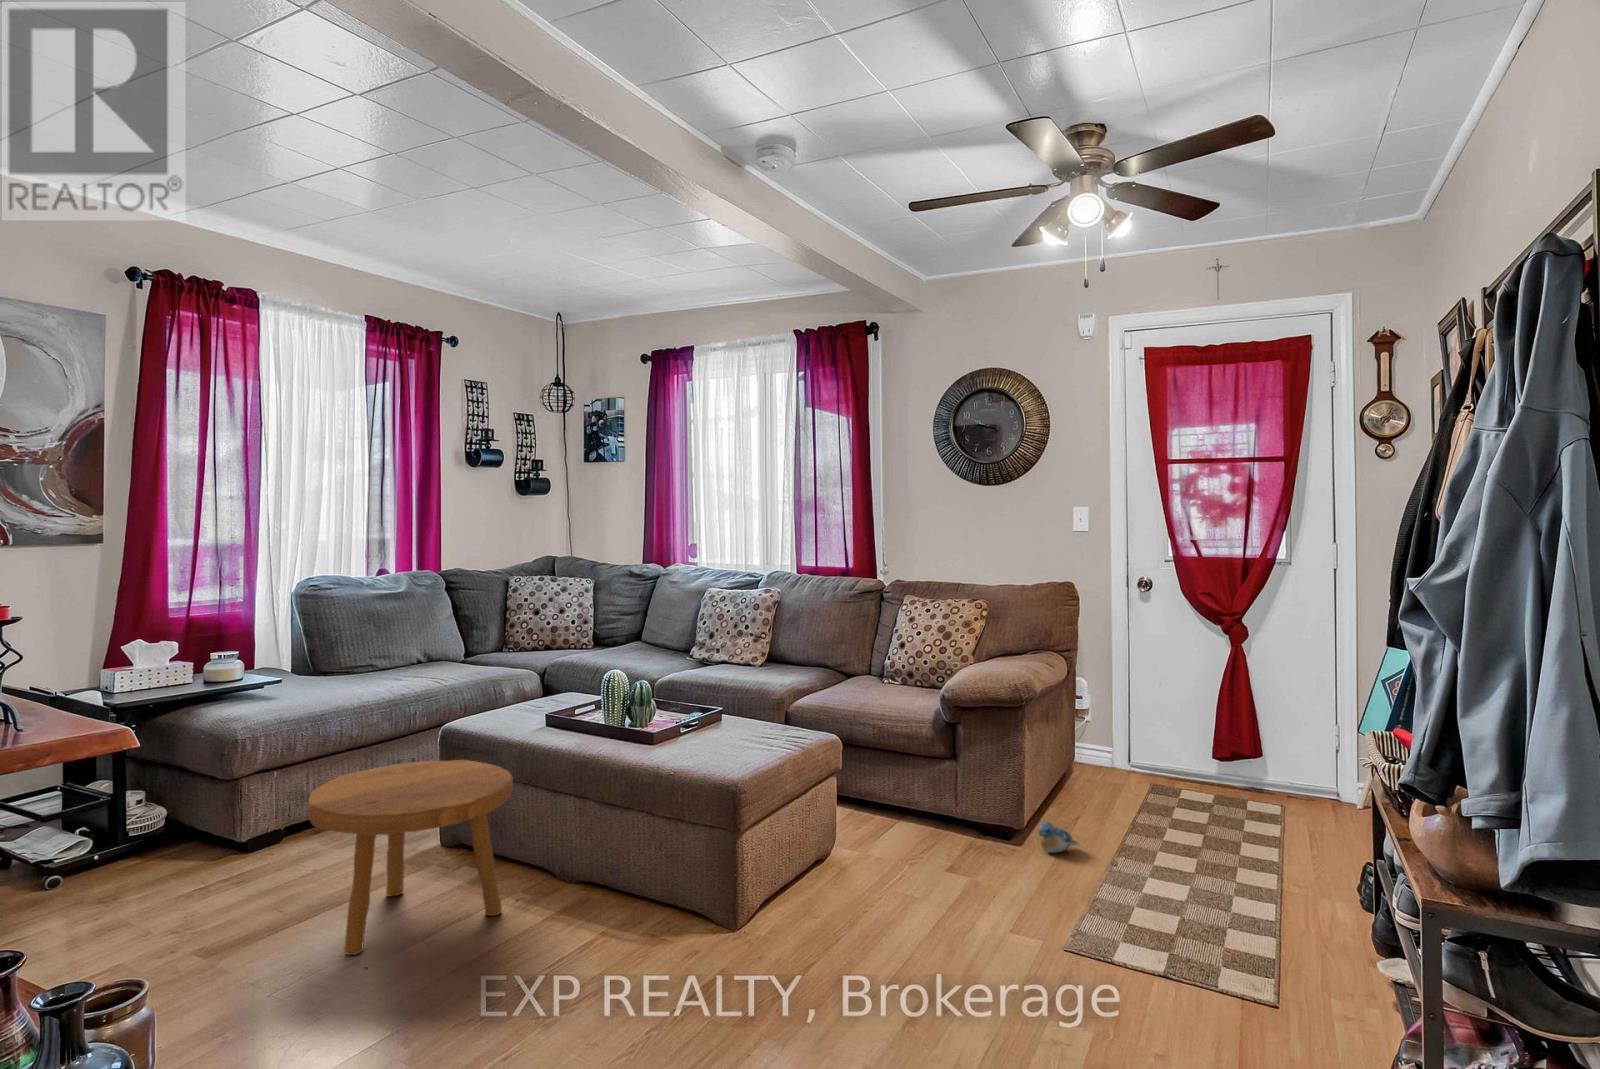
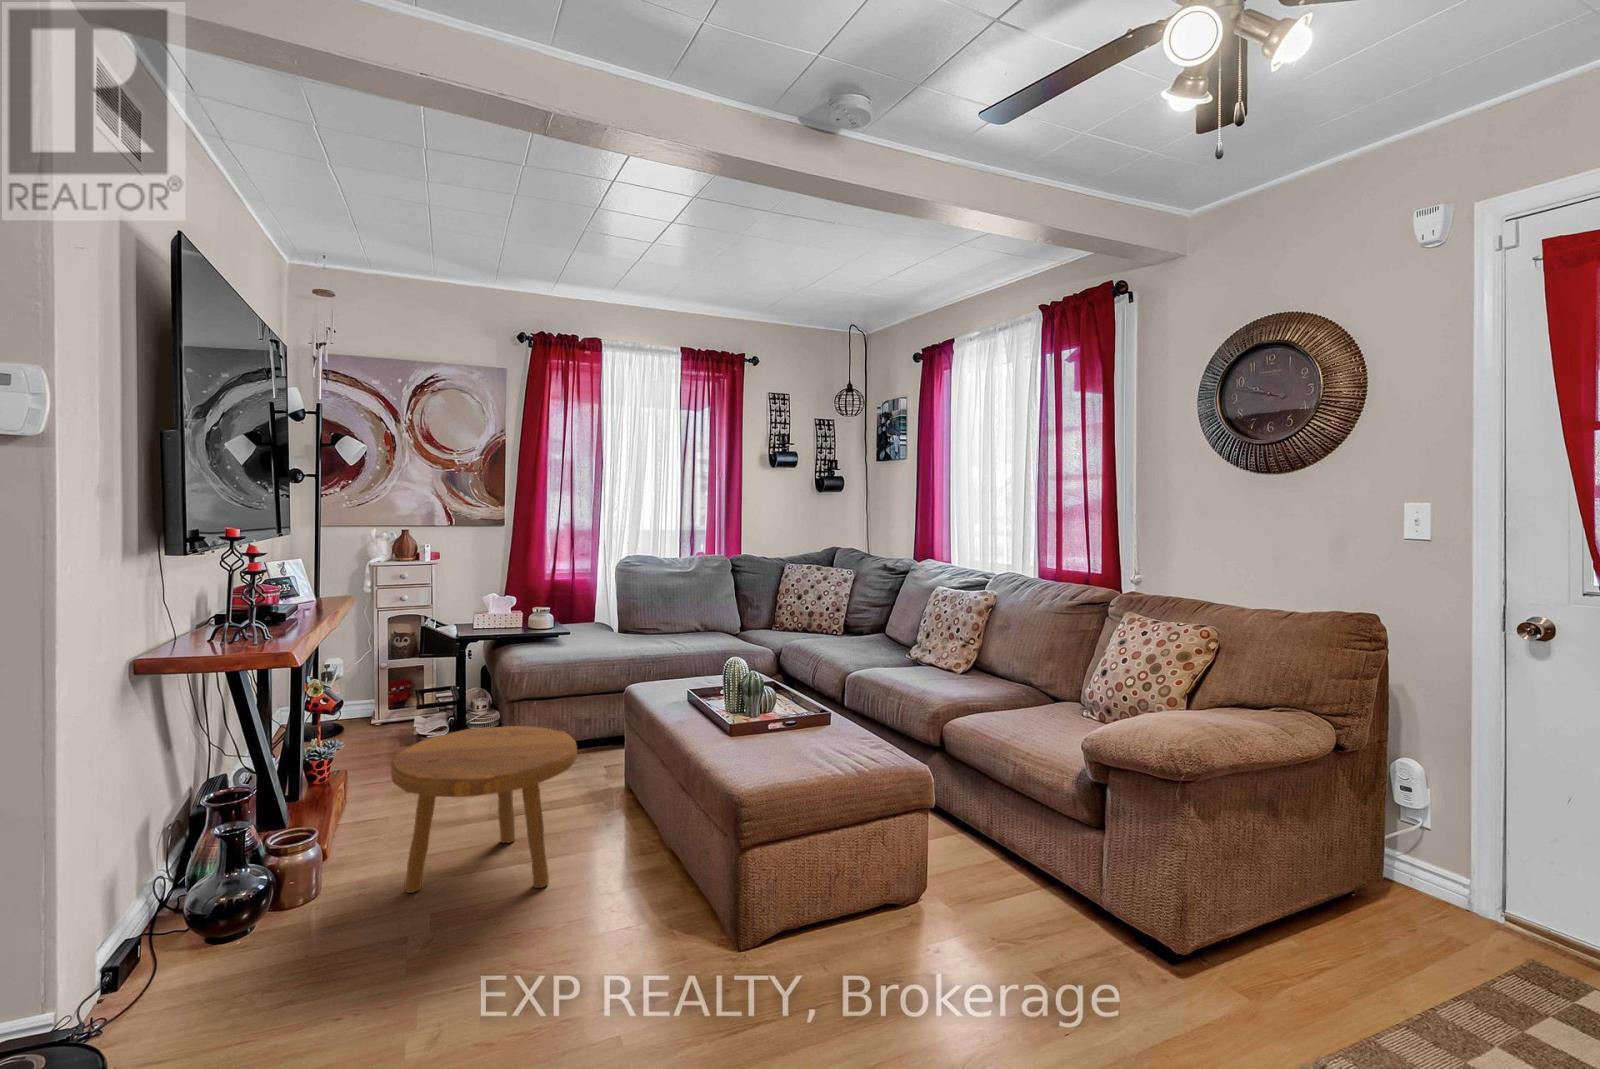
plush toy: present [1039,822,1080,853] -> none [1182,965,1255,1020]

